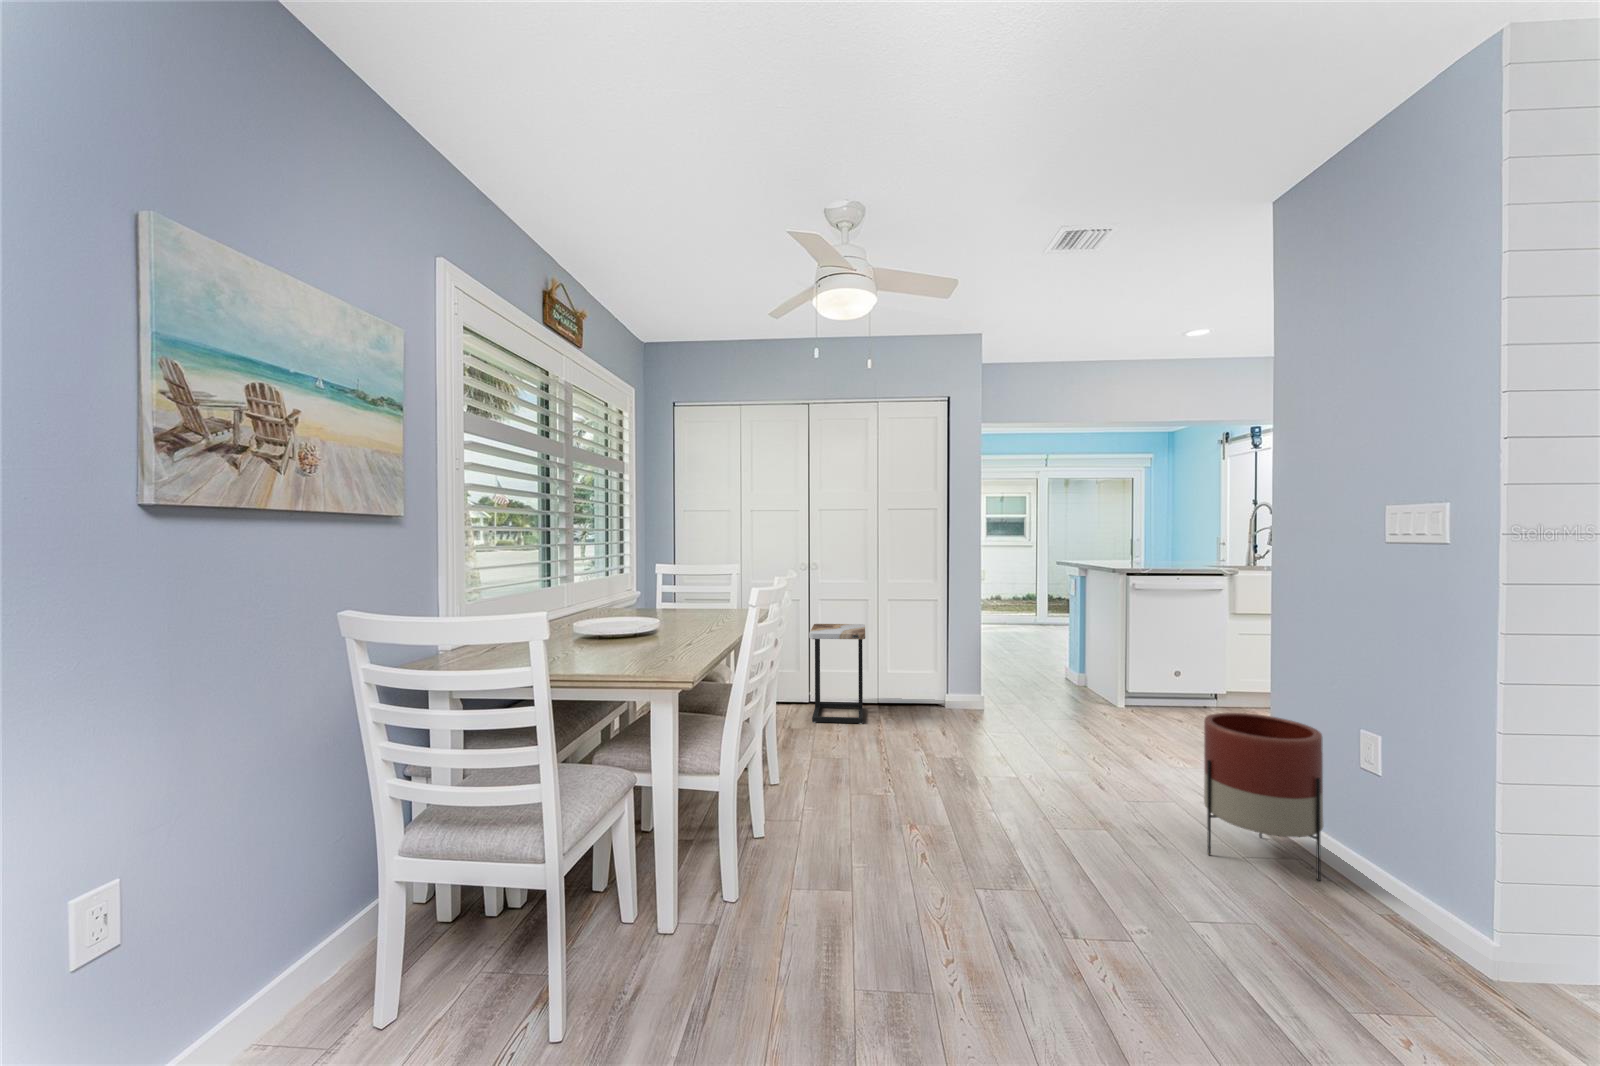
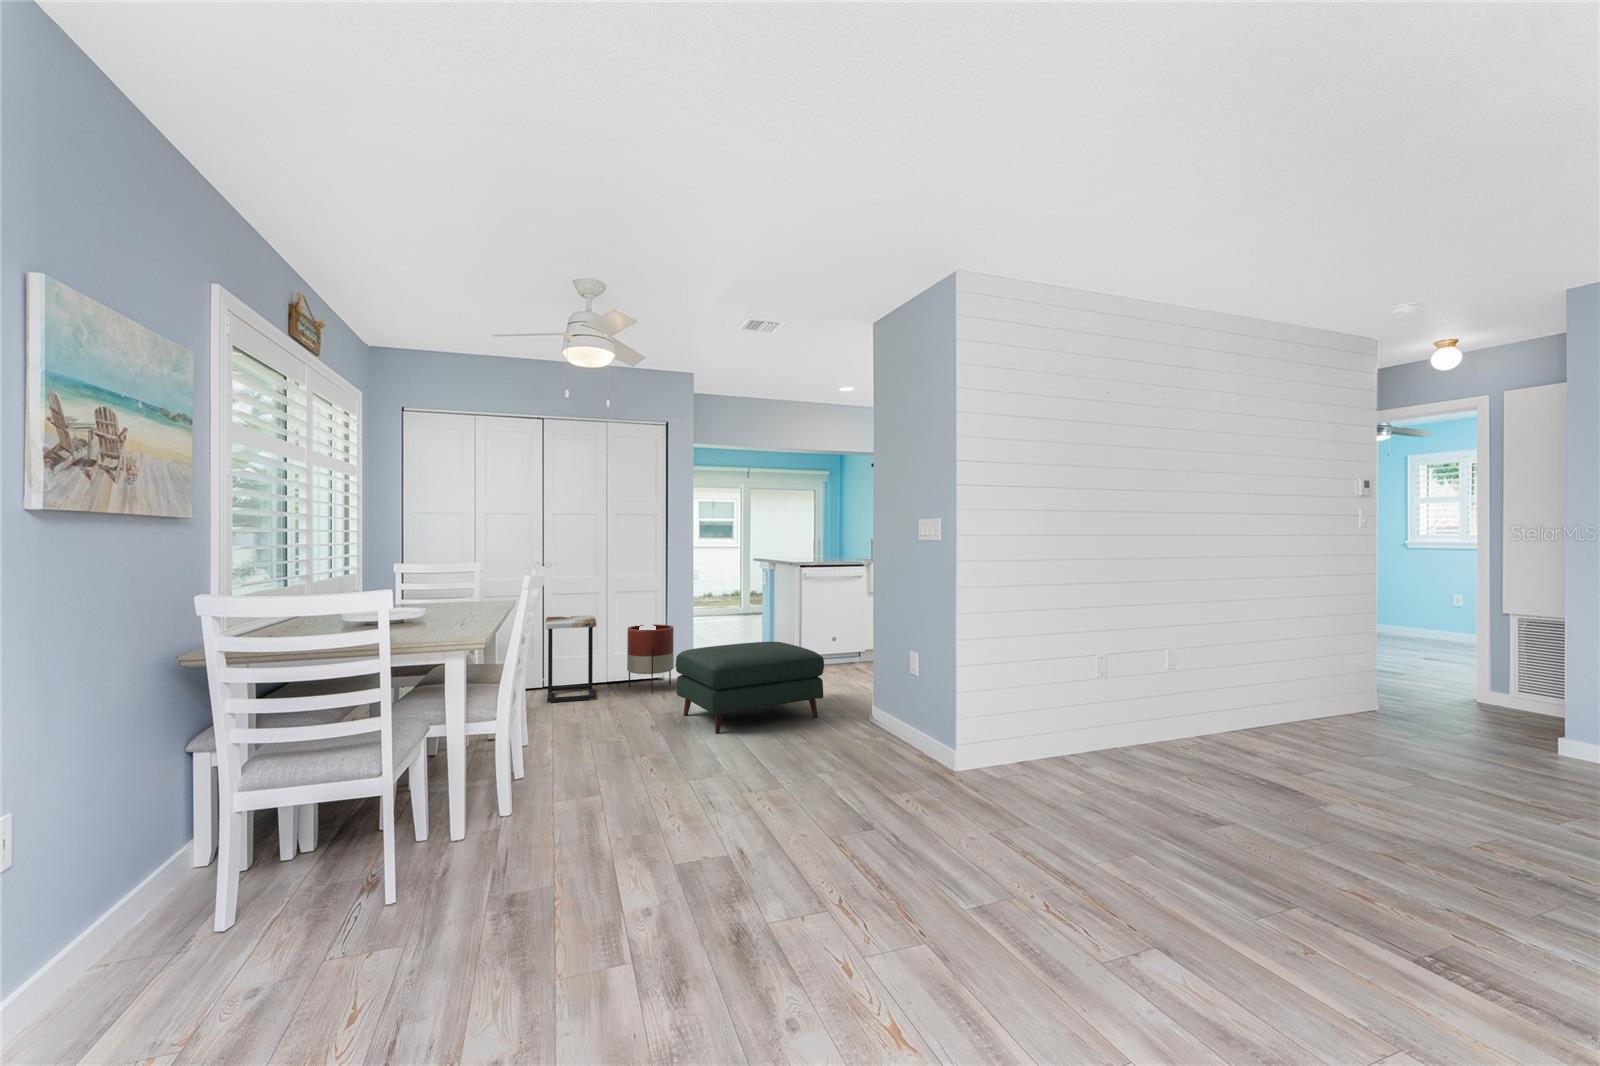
ottoman: none [959,675,1176,802] -> present [676,642,824,734]
planter: present [1204,713,1323,881] -> present [627,624,674,694]

